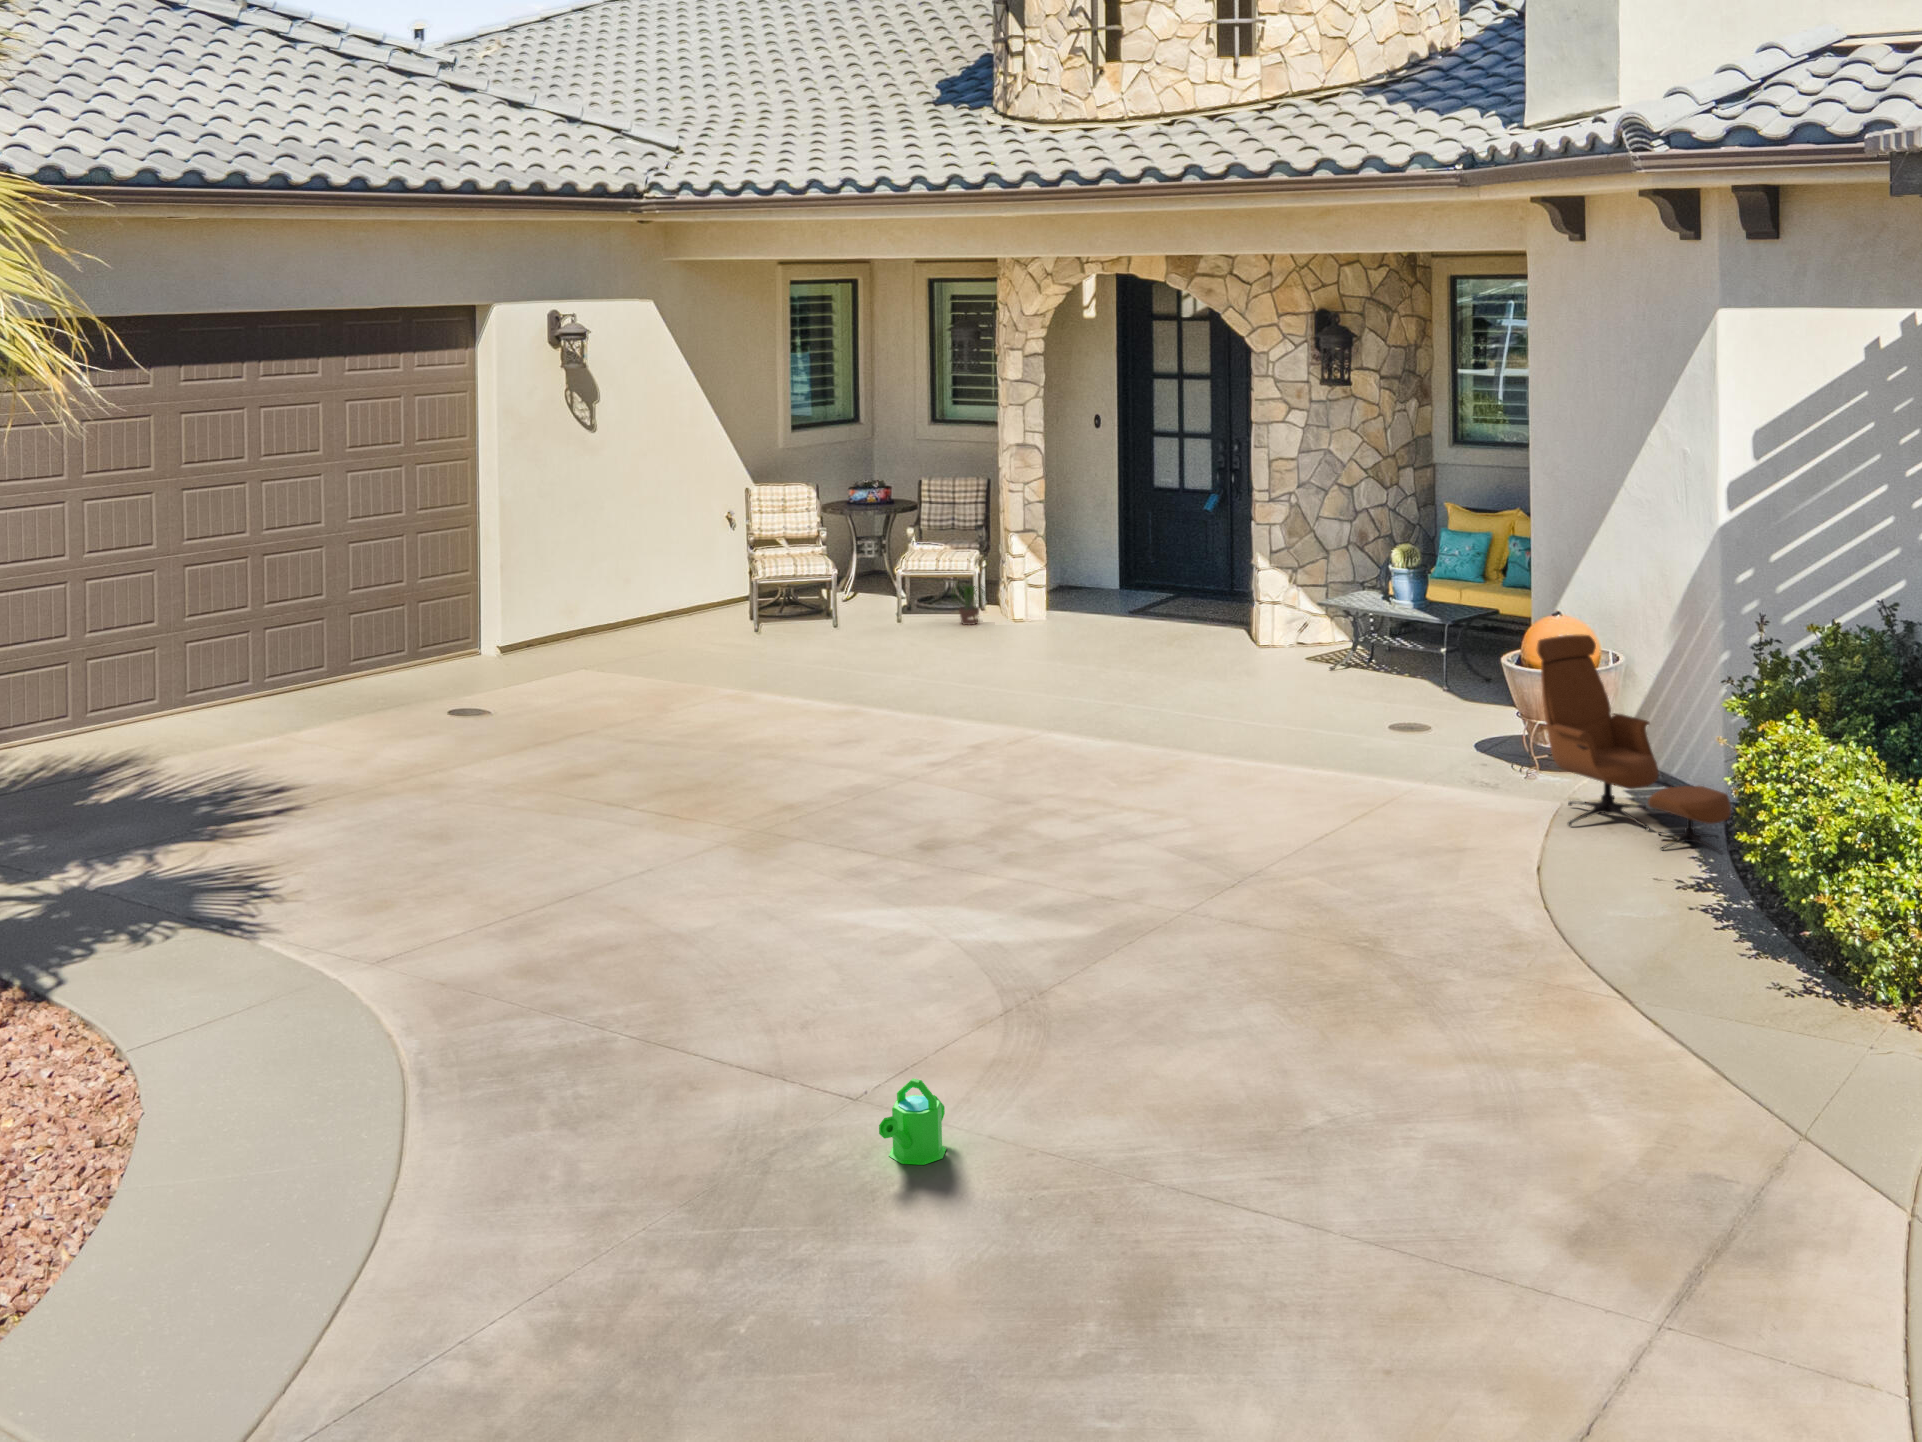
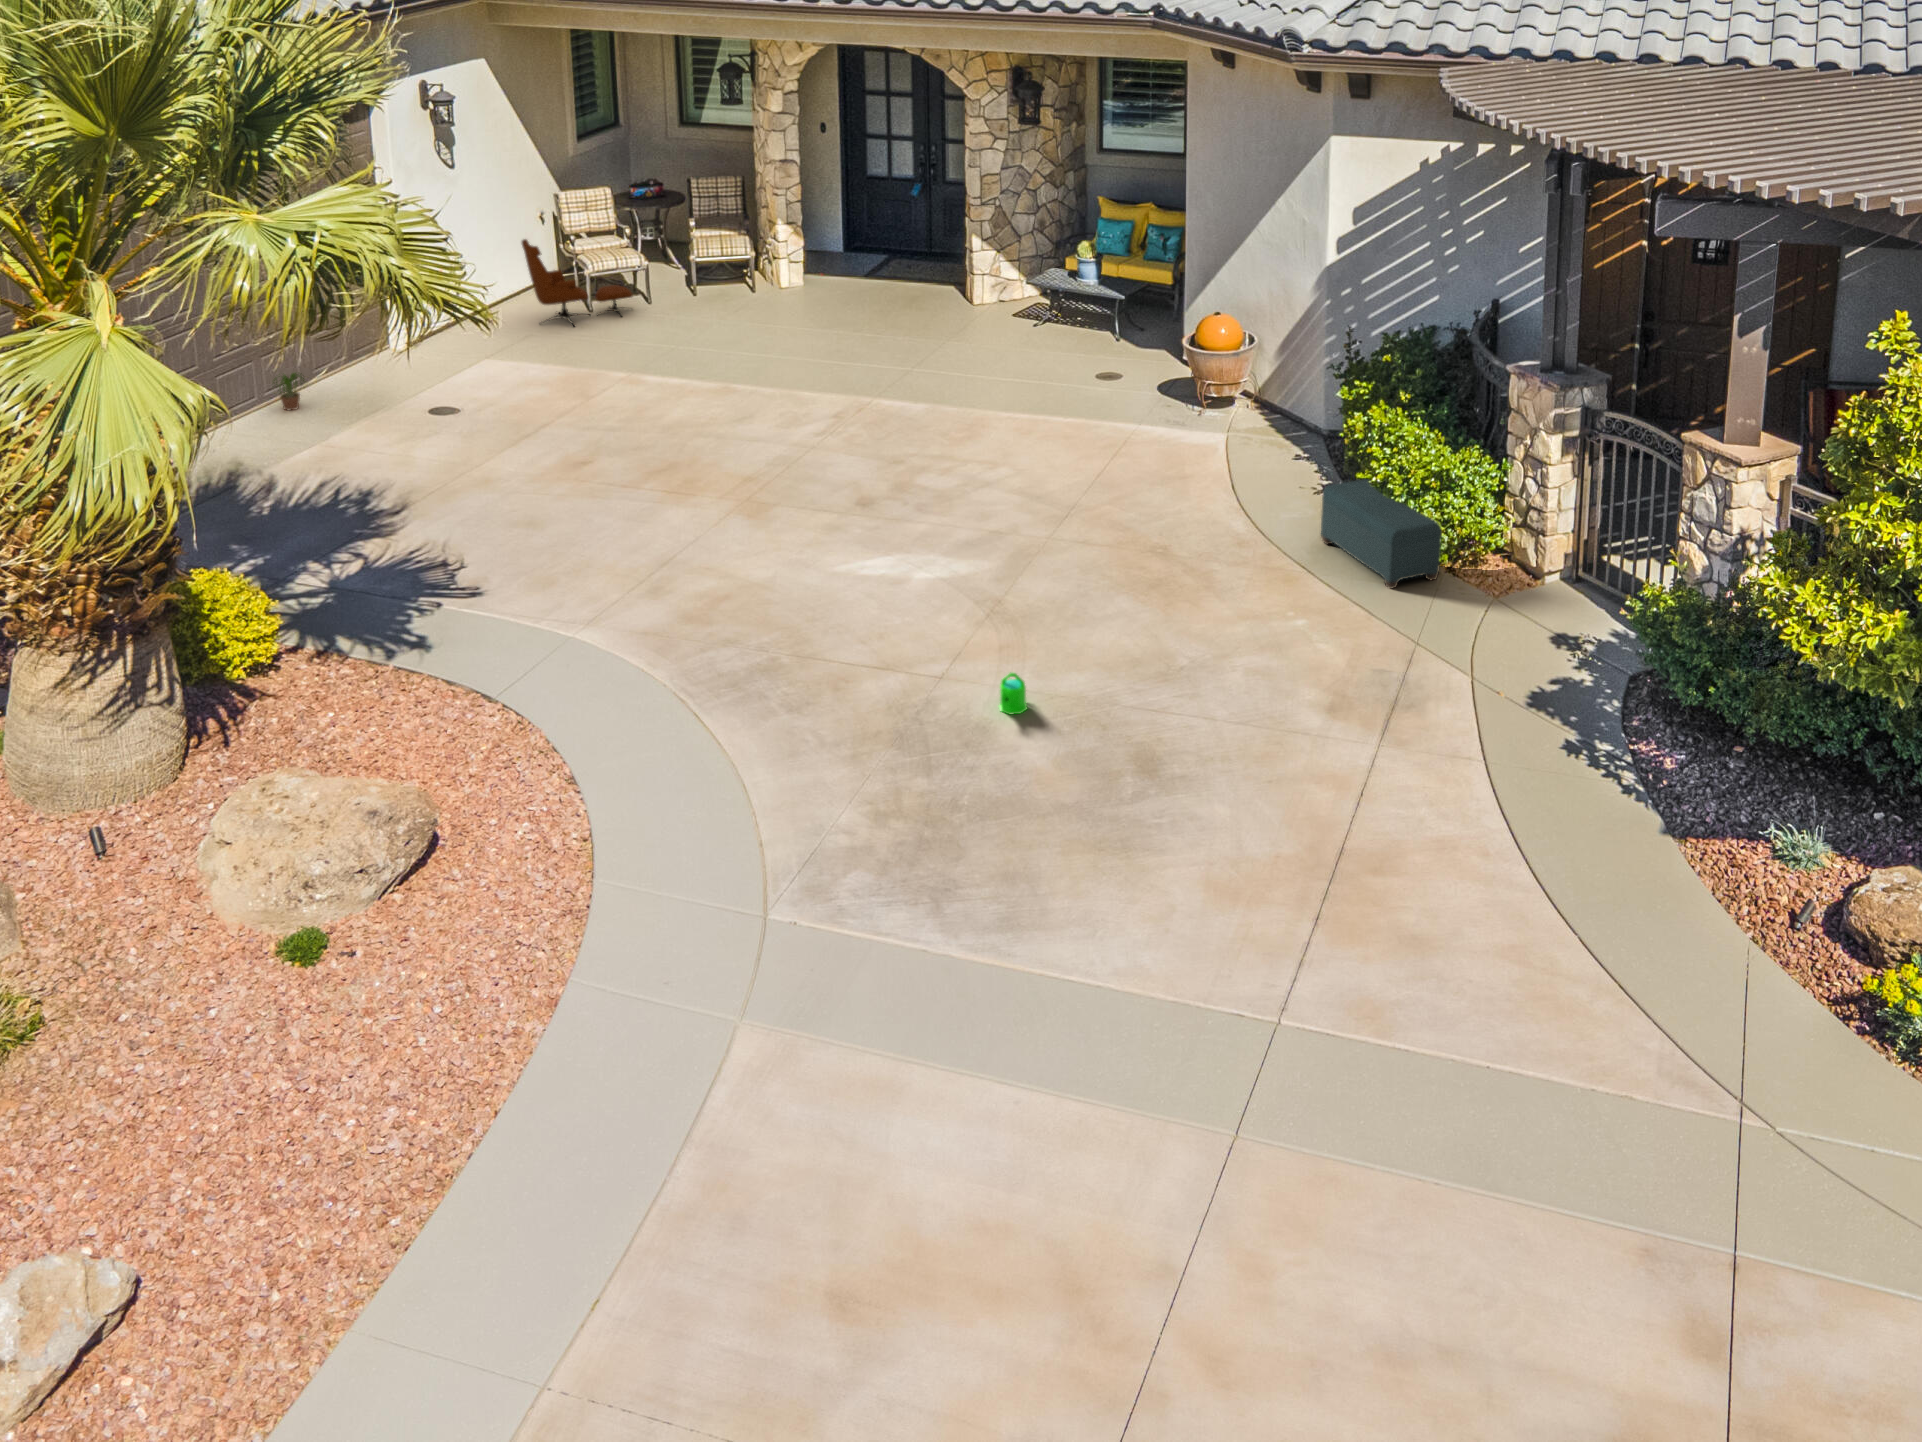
potted plant: present [953,586,985,625] -> present [273,373,304,410]
lounge chair: present [1537,635,1731,854] -> present [522,239,632,324]
bench: none [1655,841,1874,1038] -> present [1321,479,1442,589]

